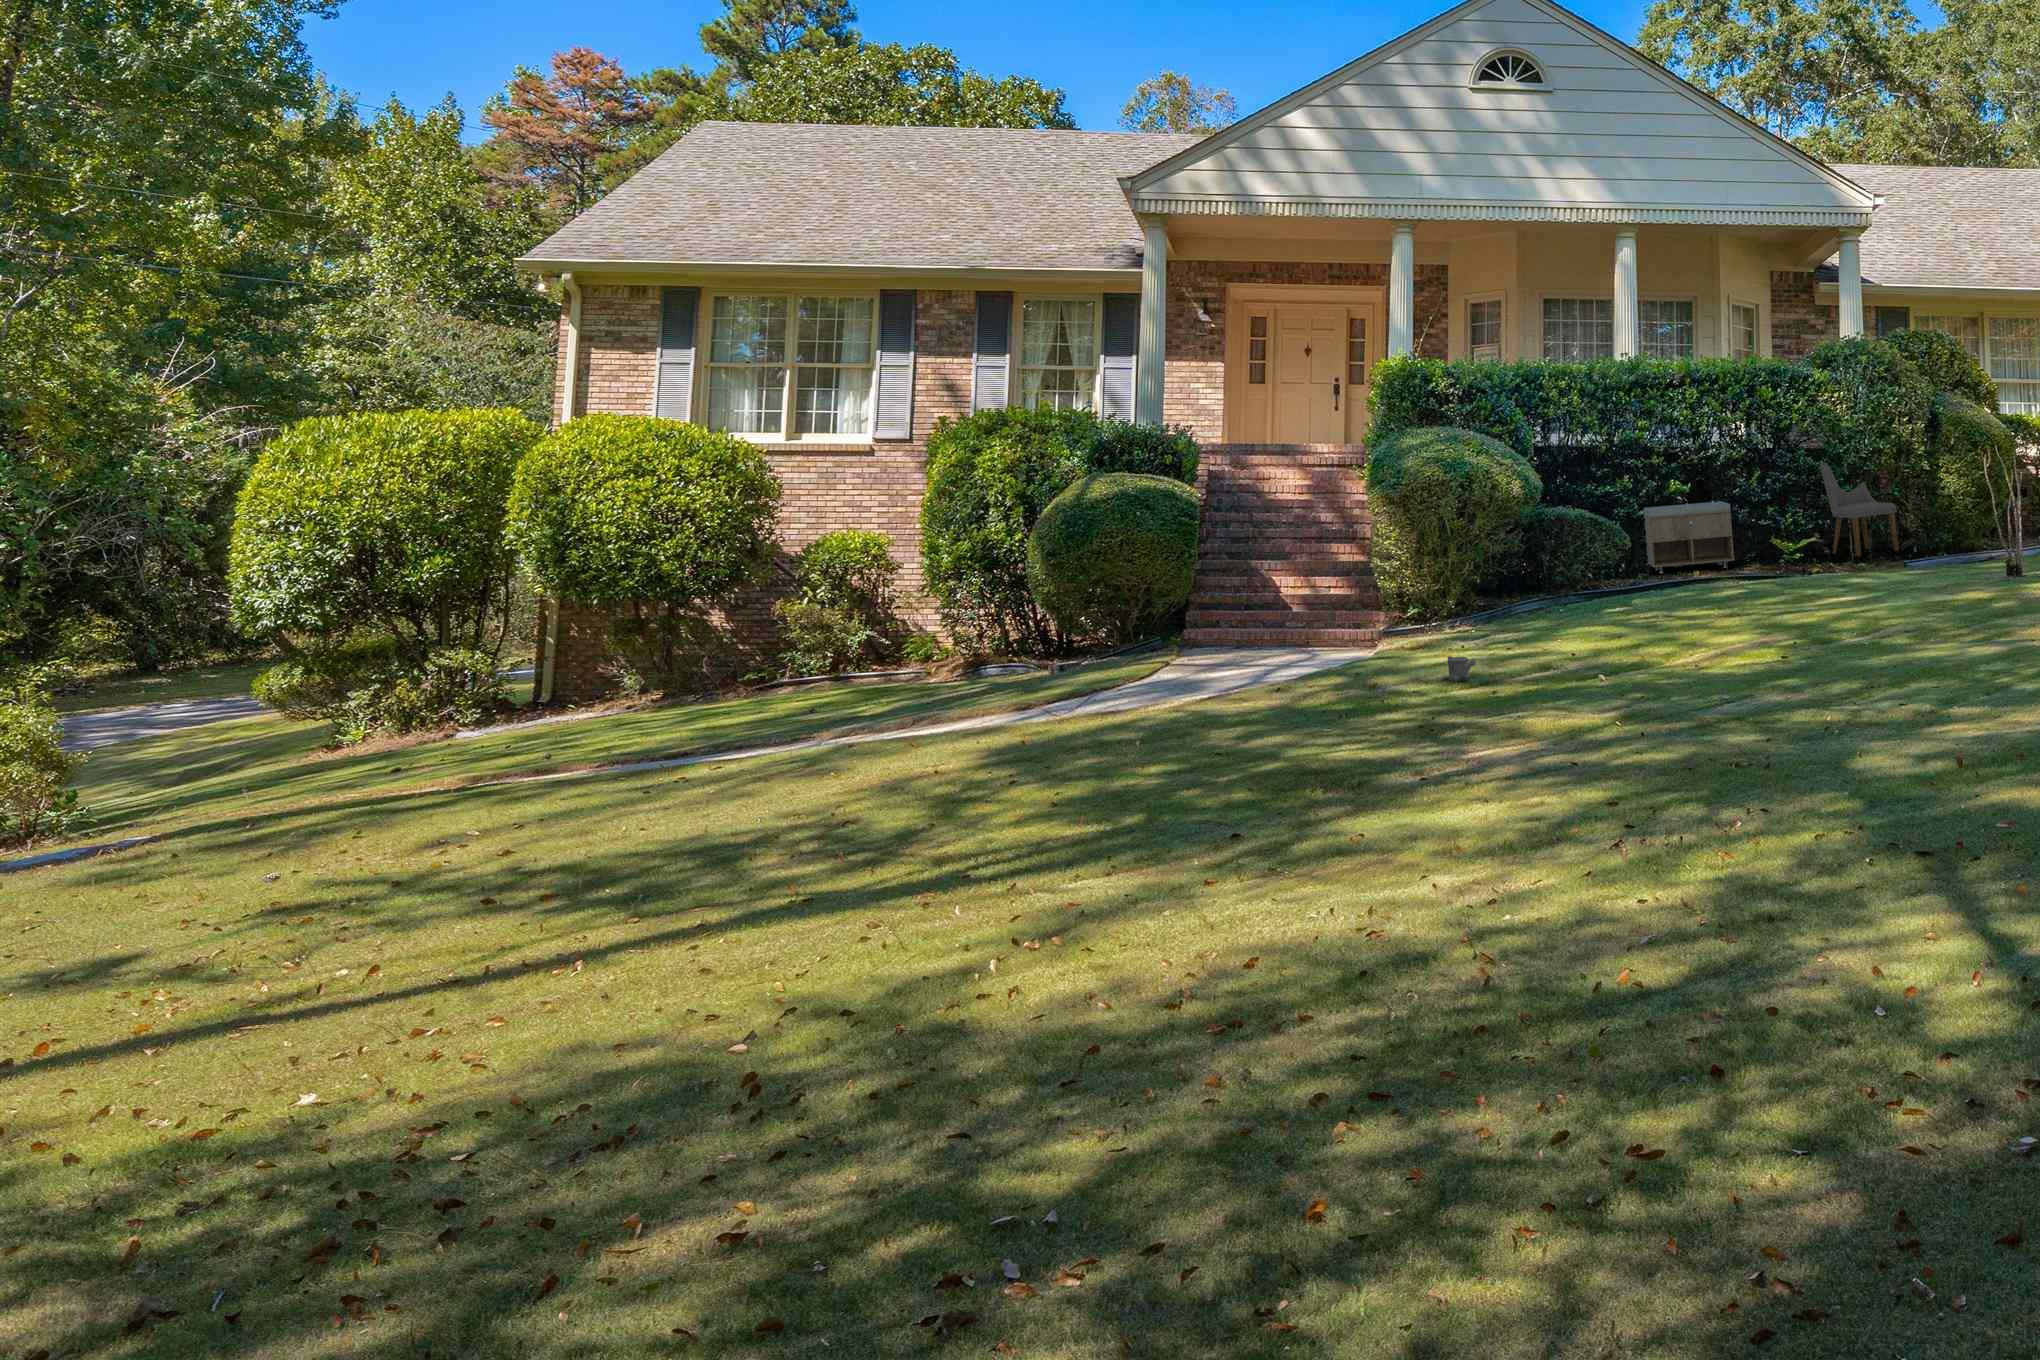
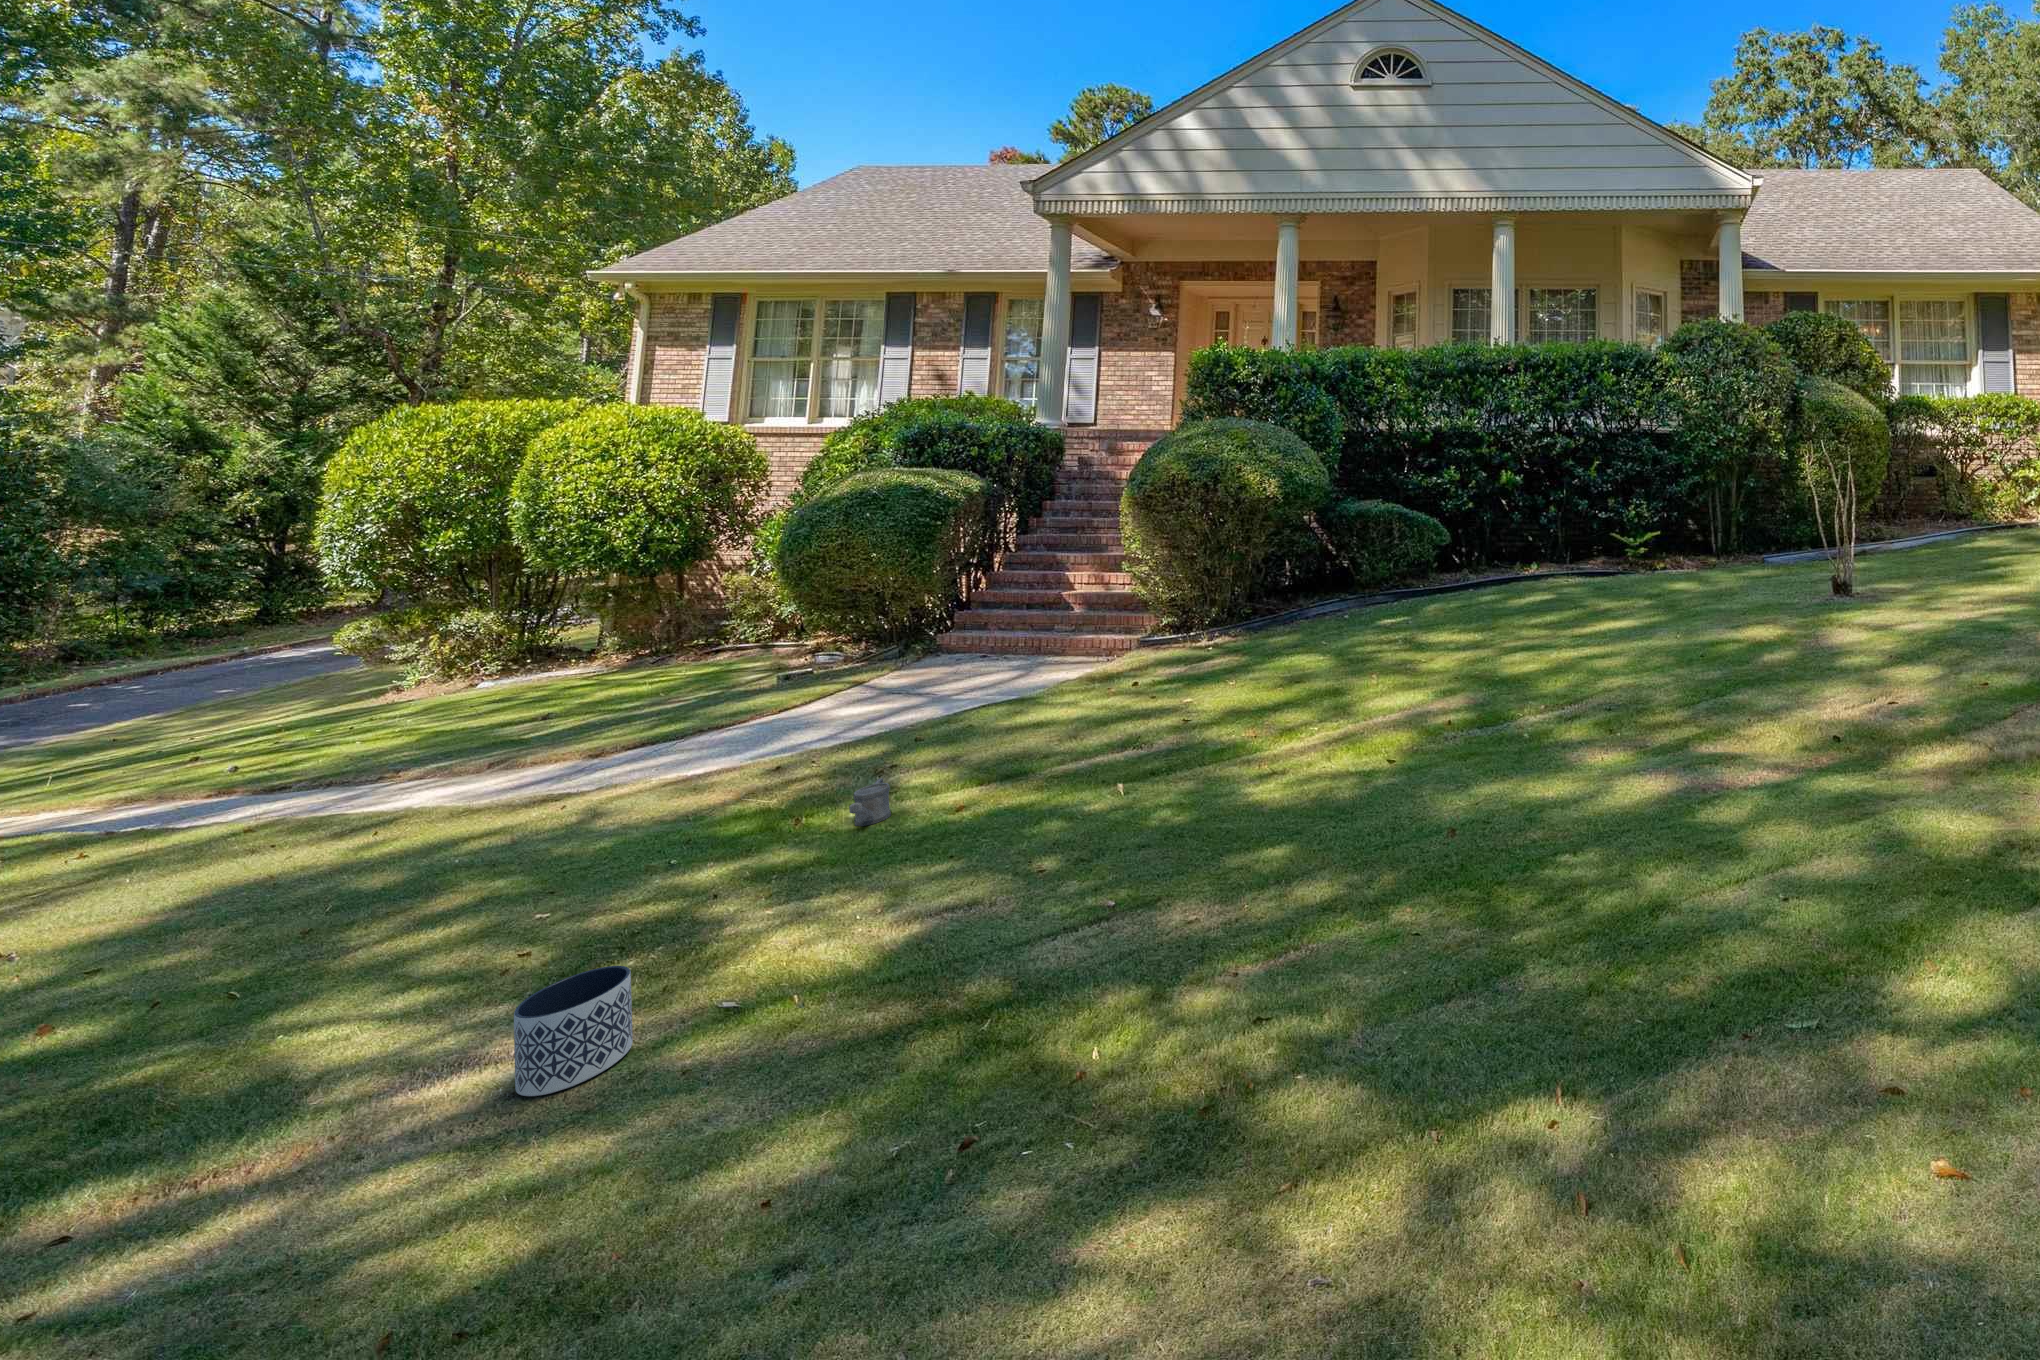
chair: present [1820,463,1899,556] -> none [1665,449,1745,558]
storage bench: present [1644,501,1735,573] -> none [1468,493,1563,571]
planter: none [1513,679,1558,726] -> present [514,966,633,1096]

